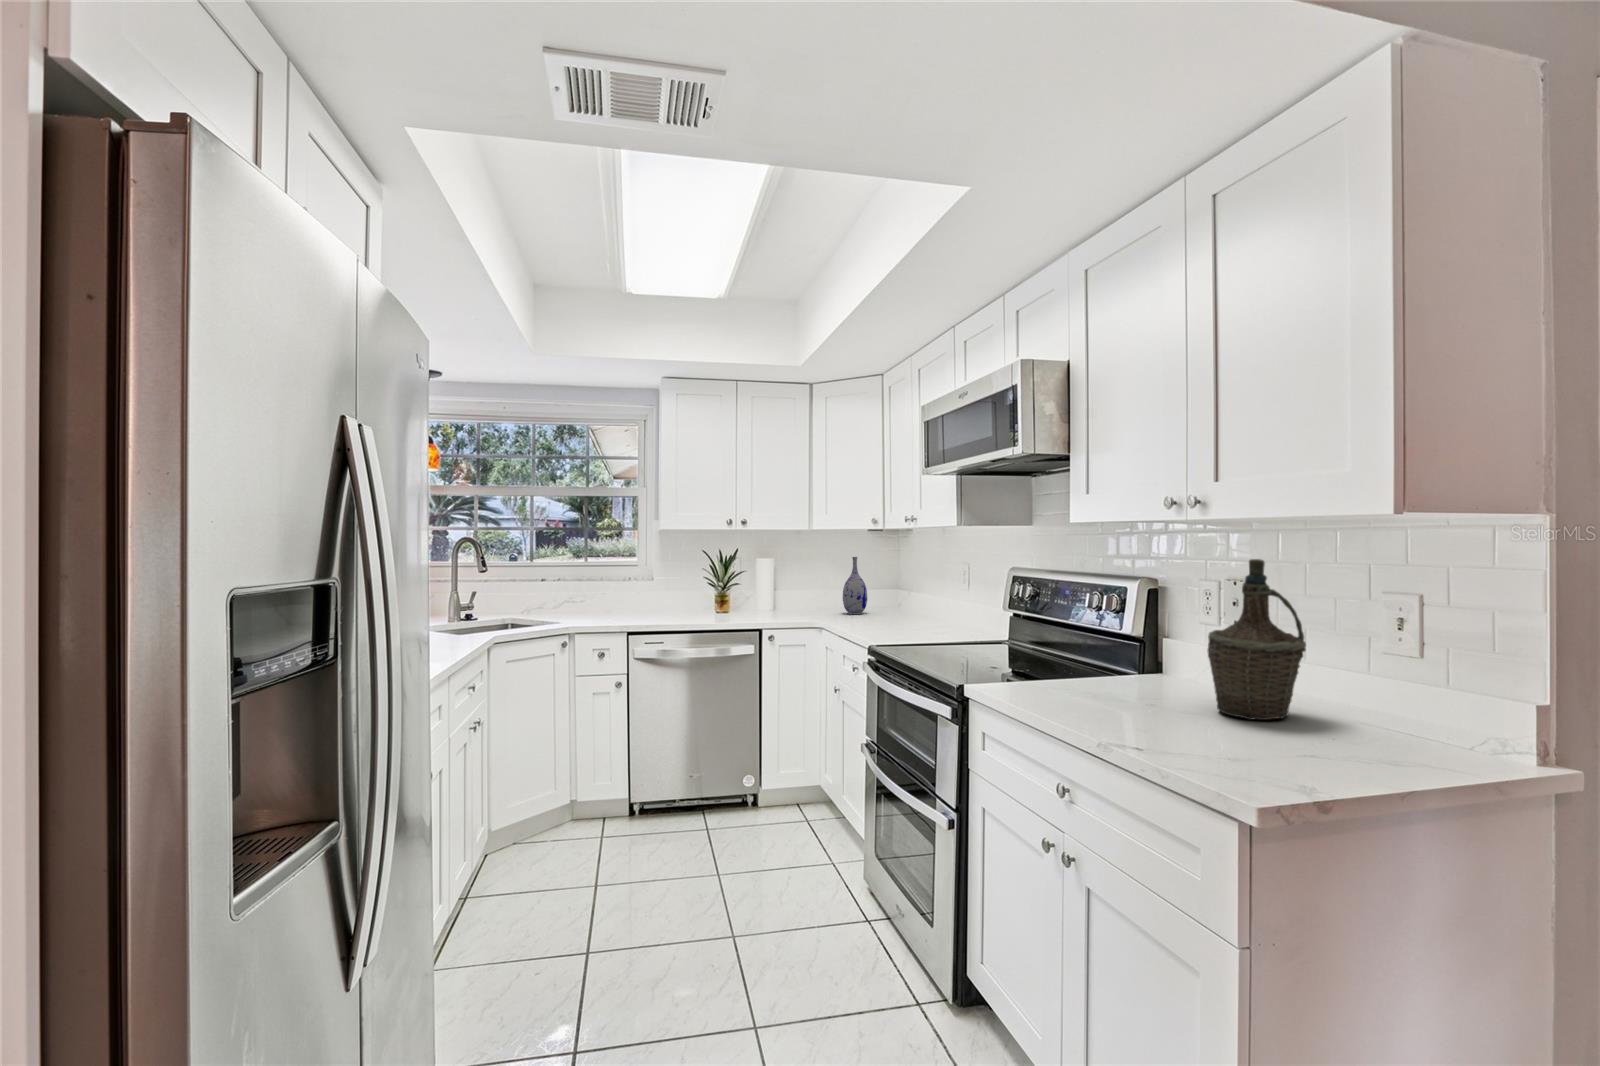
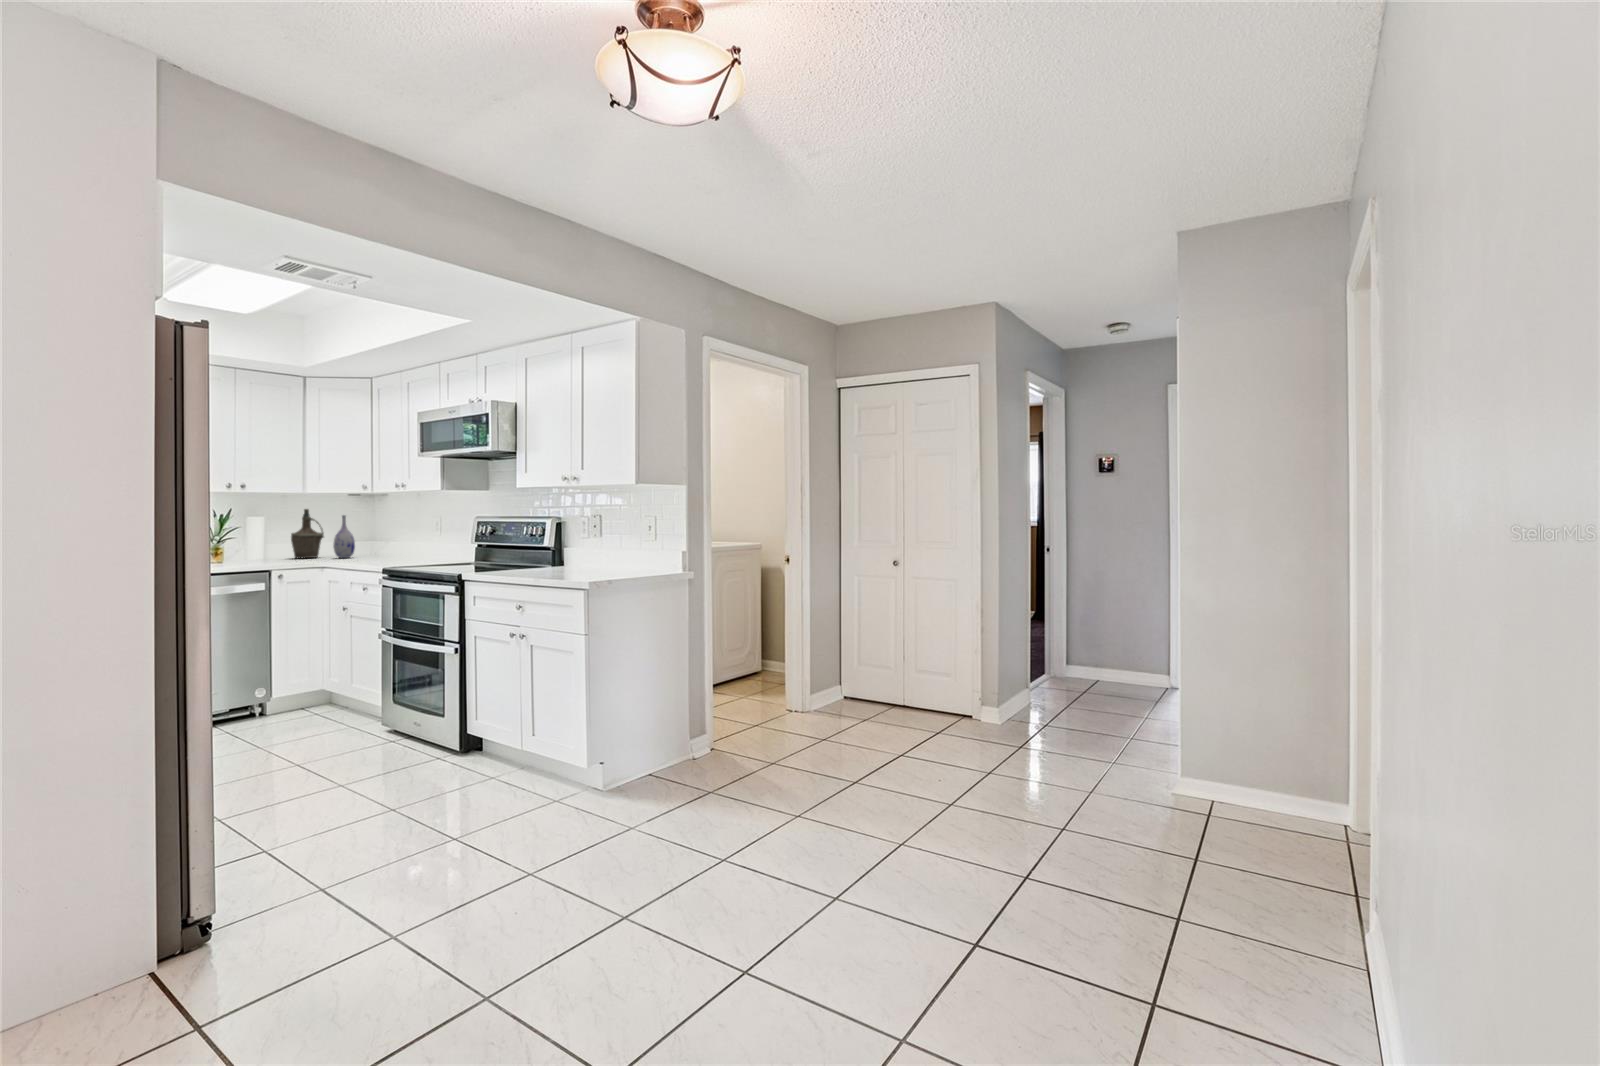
bottle: present [1207,559,1306,720] -> present [291,509,324,558]

